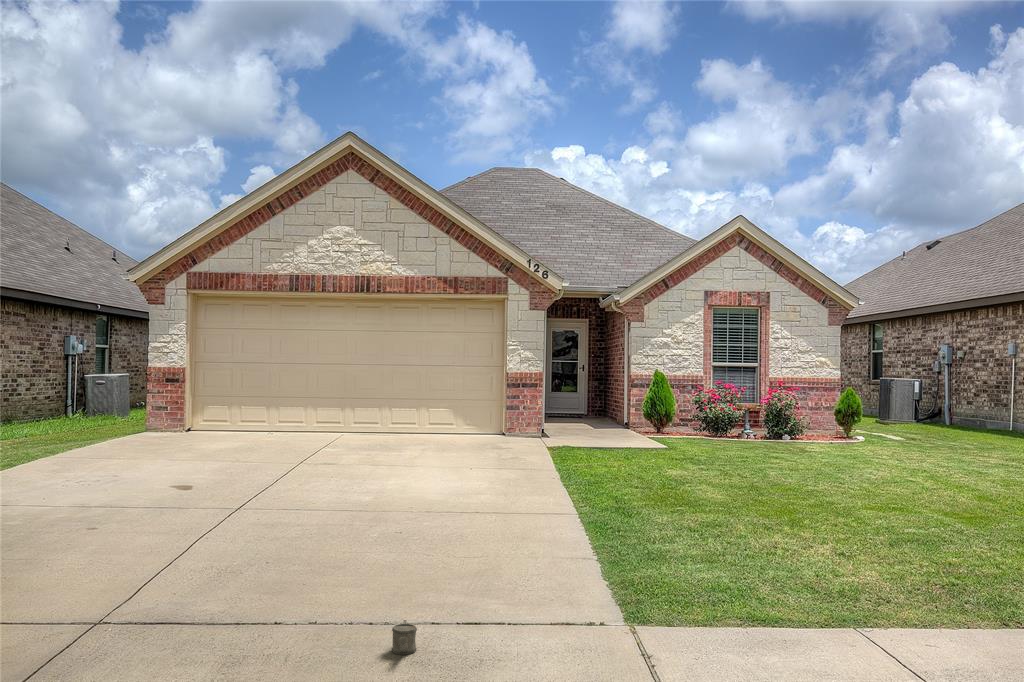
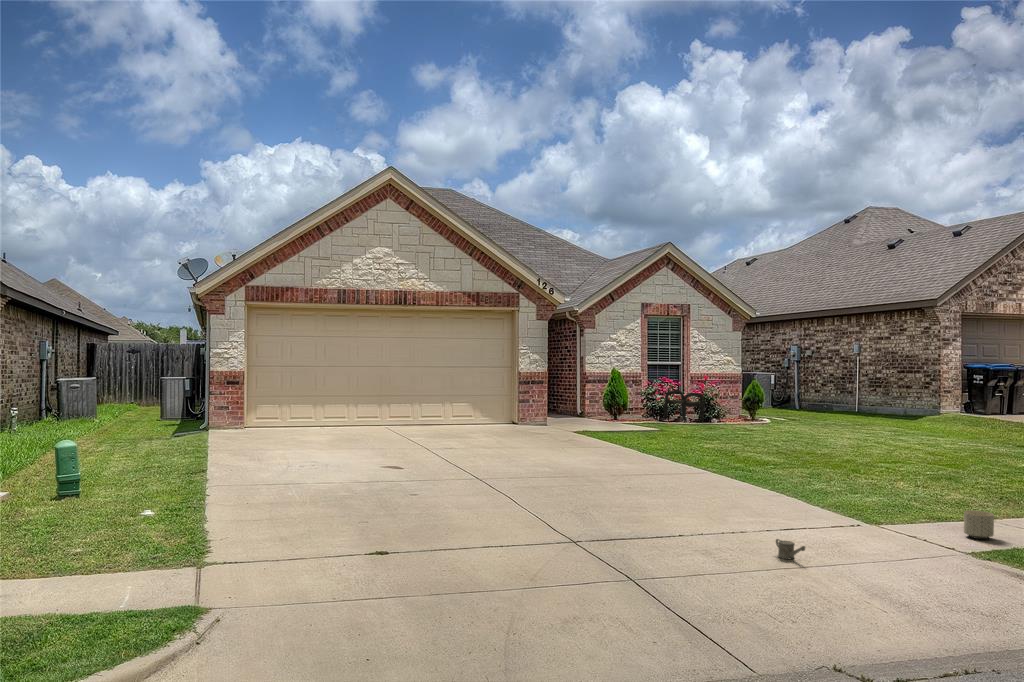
bench: none [714,398,759,437] -> present [664,390,704,421]
planter: none [777,593,822,642] -> present [964,510,994,539]

